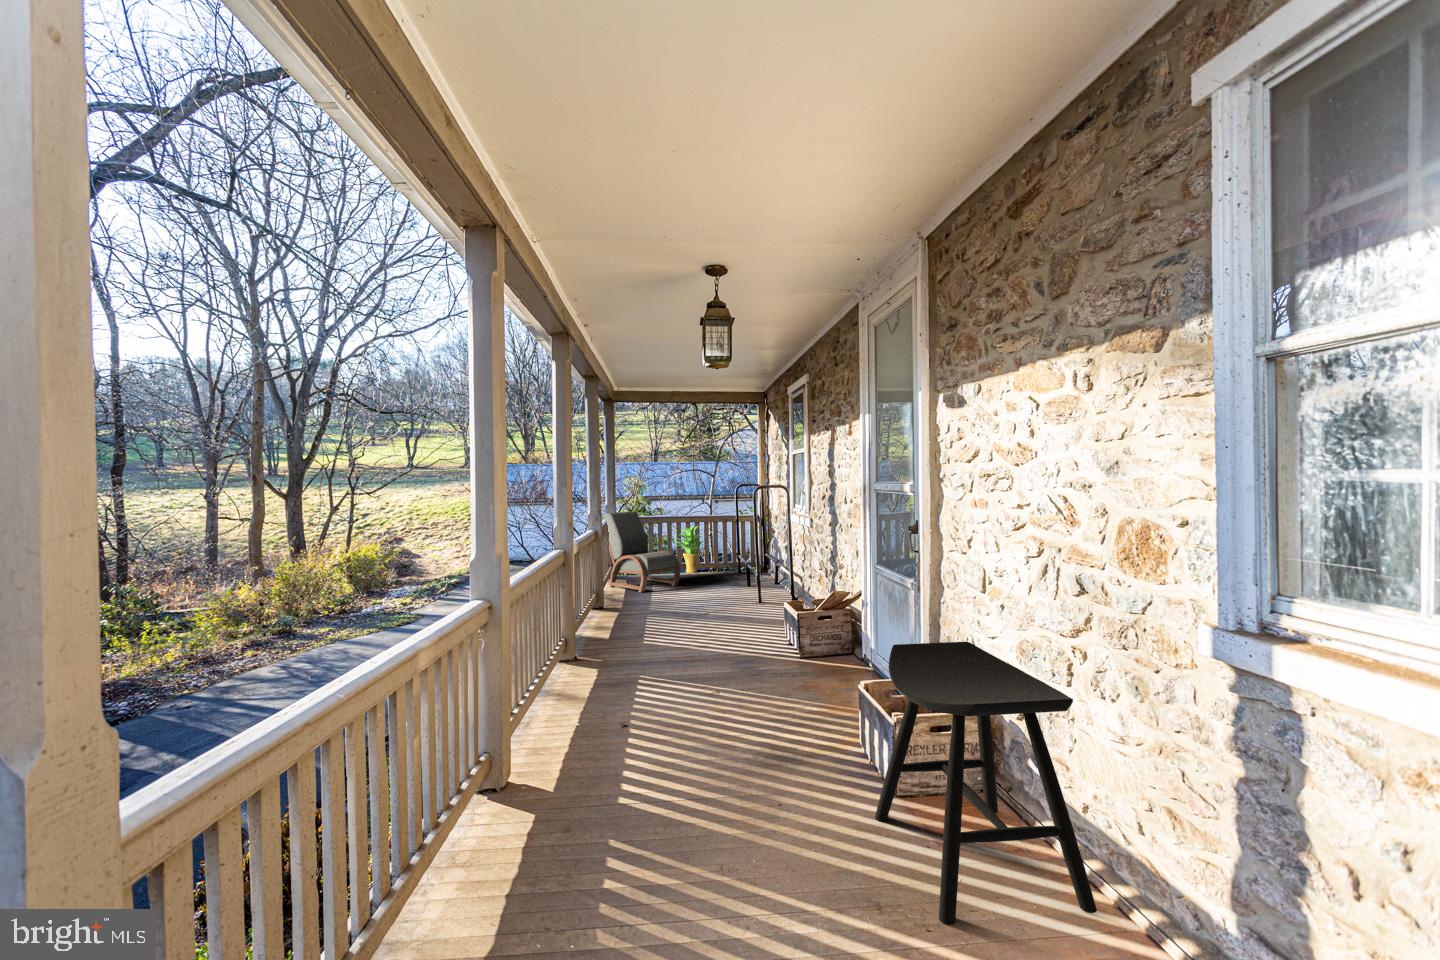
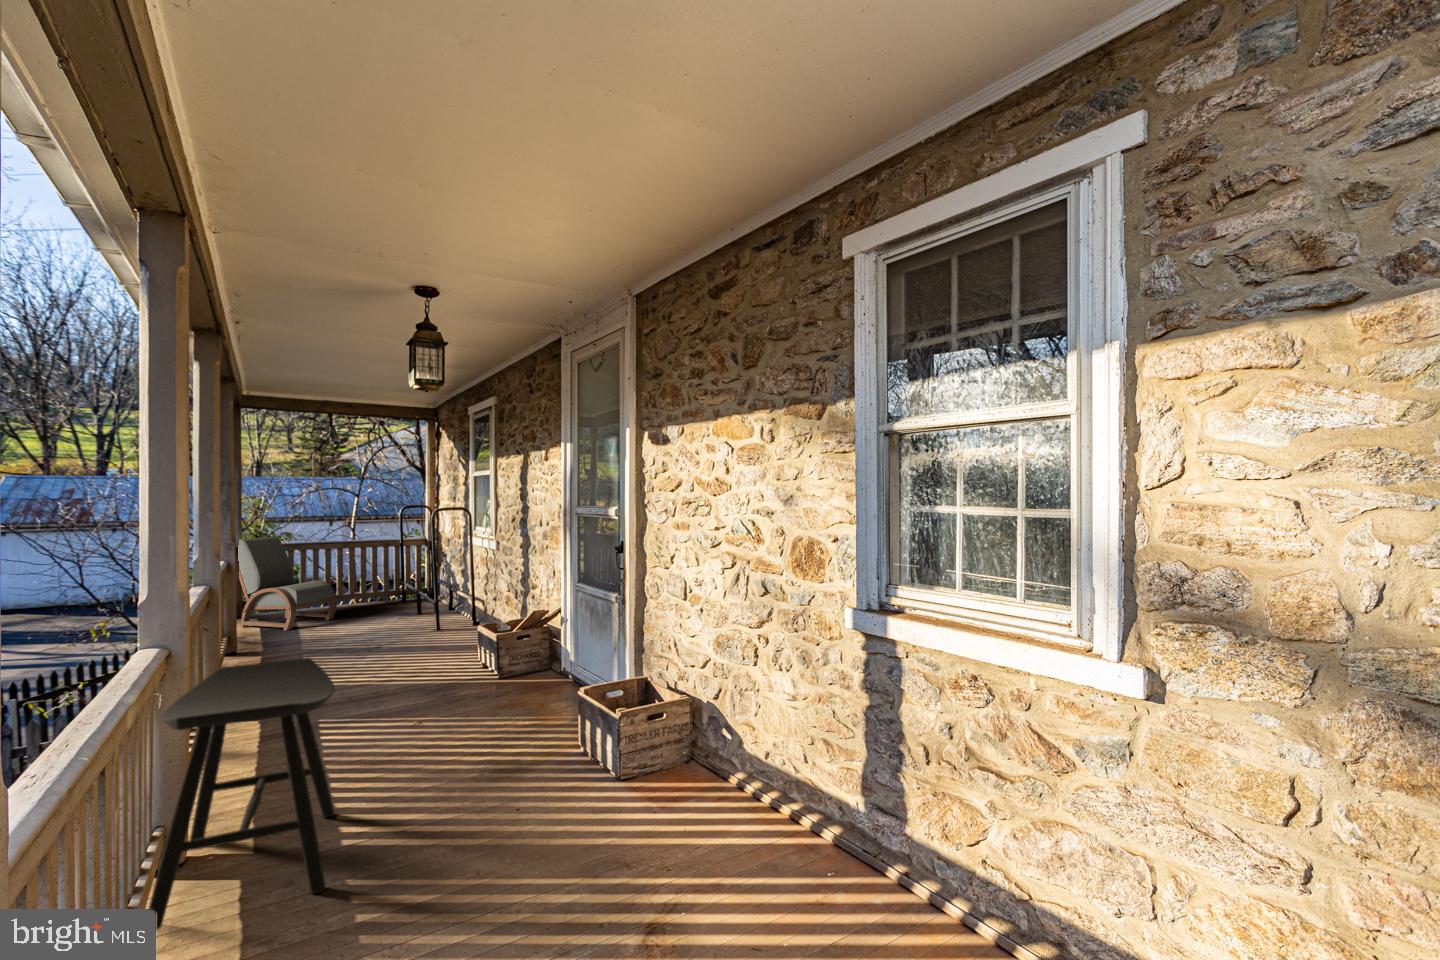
potted plant: present [675,526,704,573] -> none [323,551,368,604]
stool: present [875,642,1097,925] -> present [149,658,335,930]

